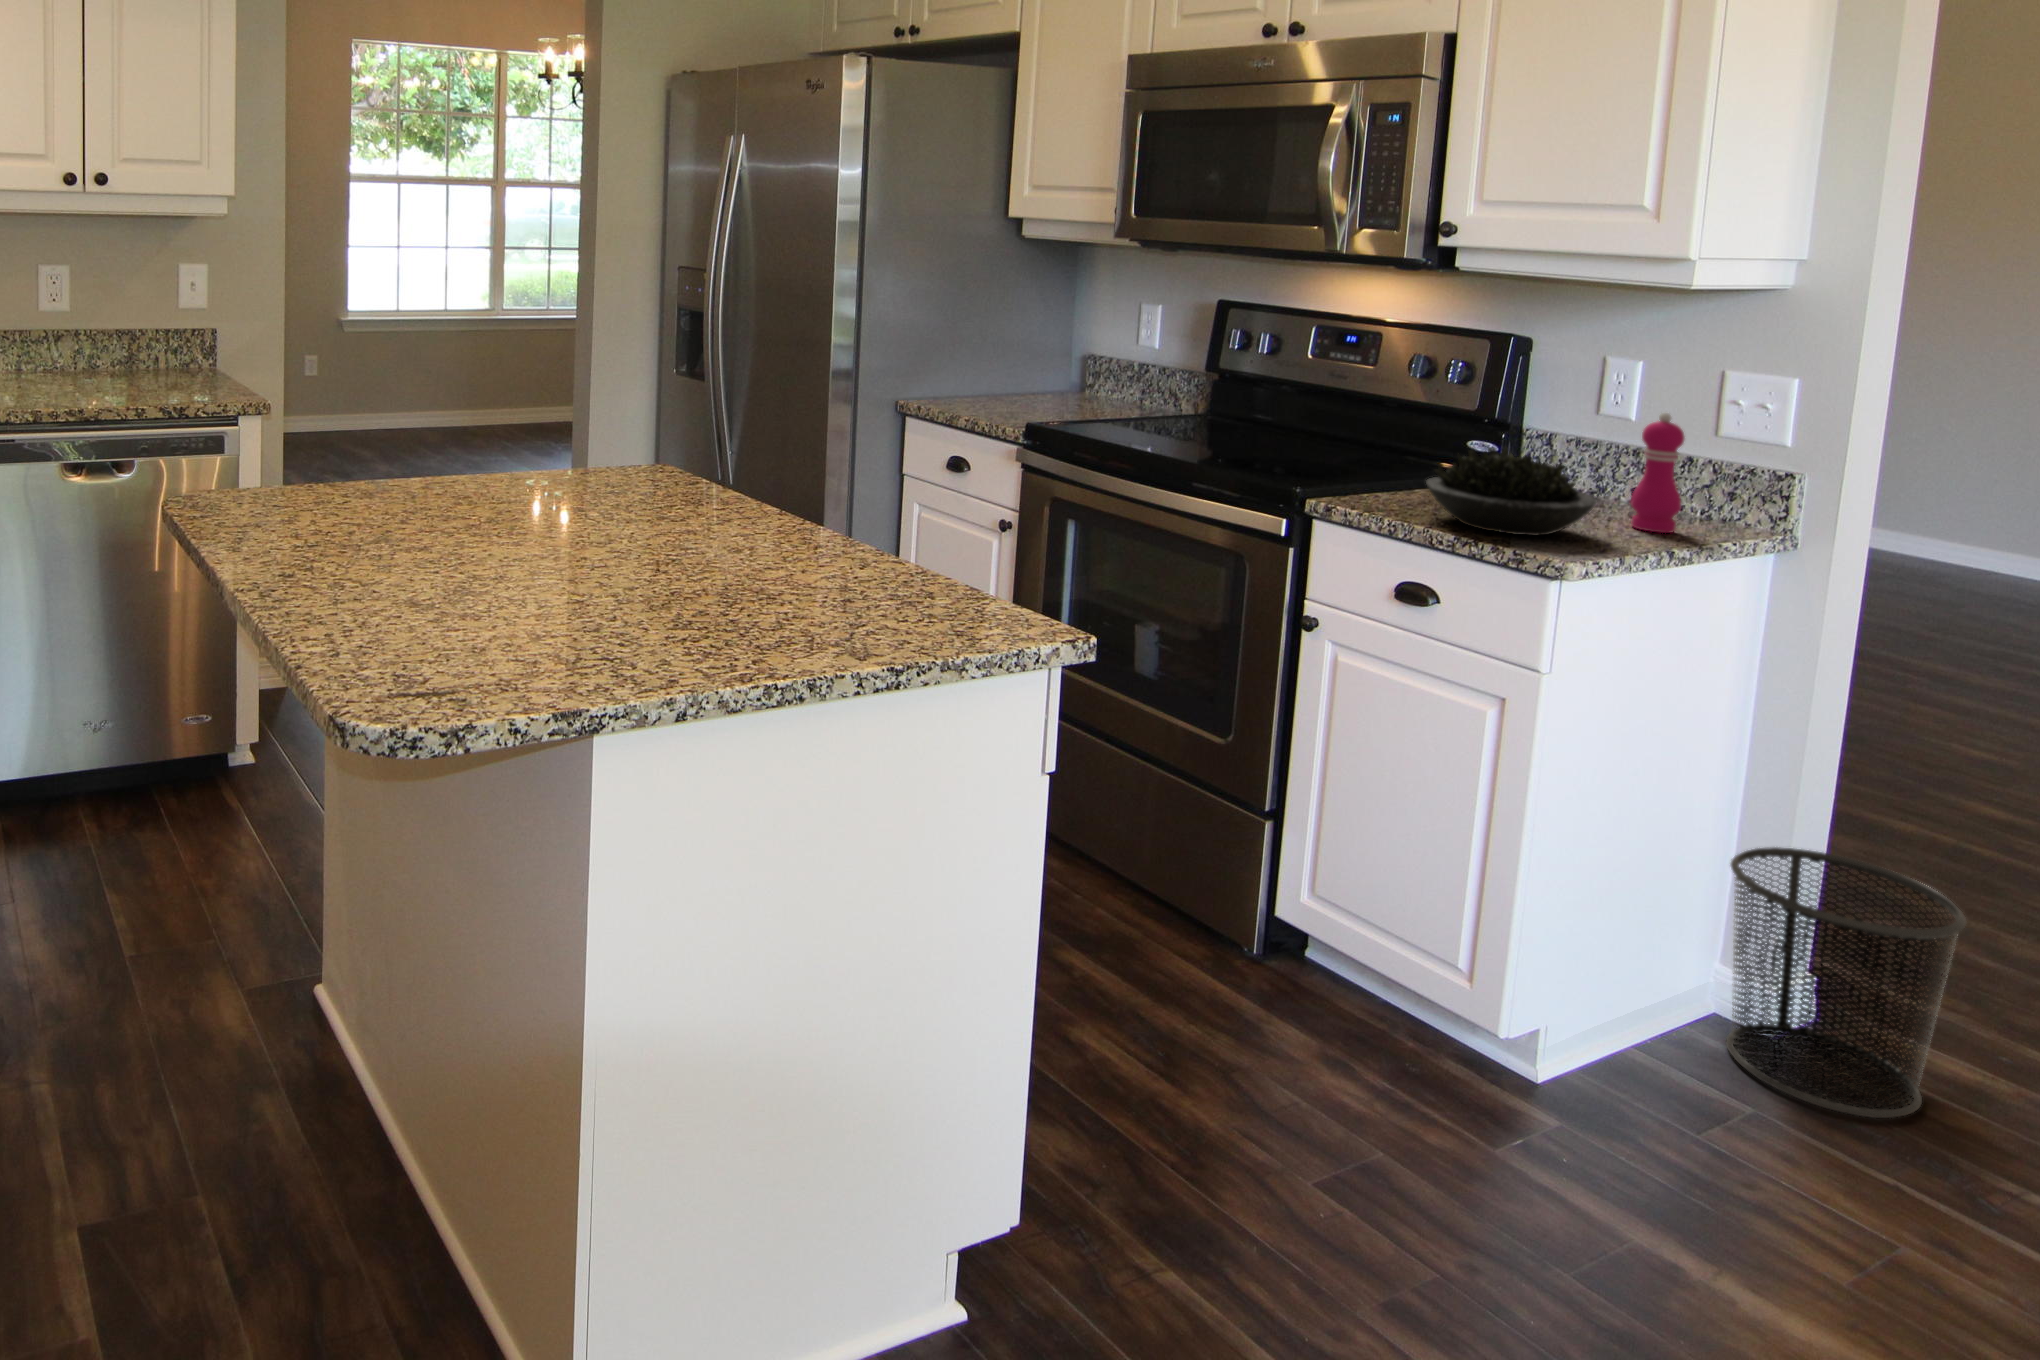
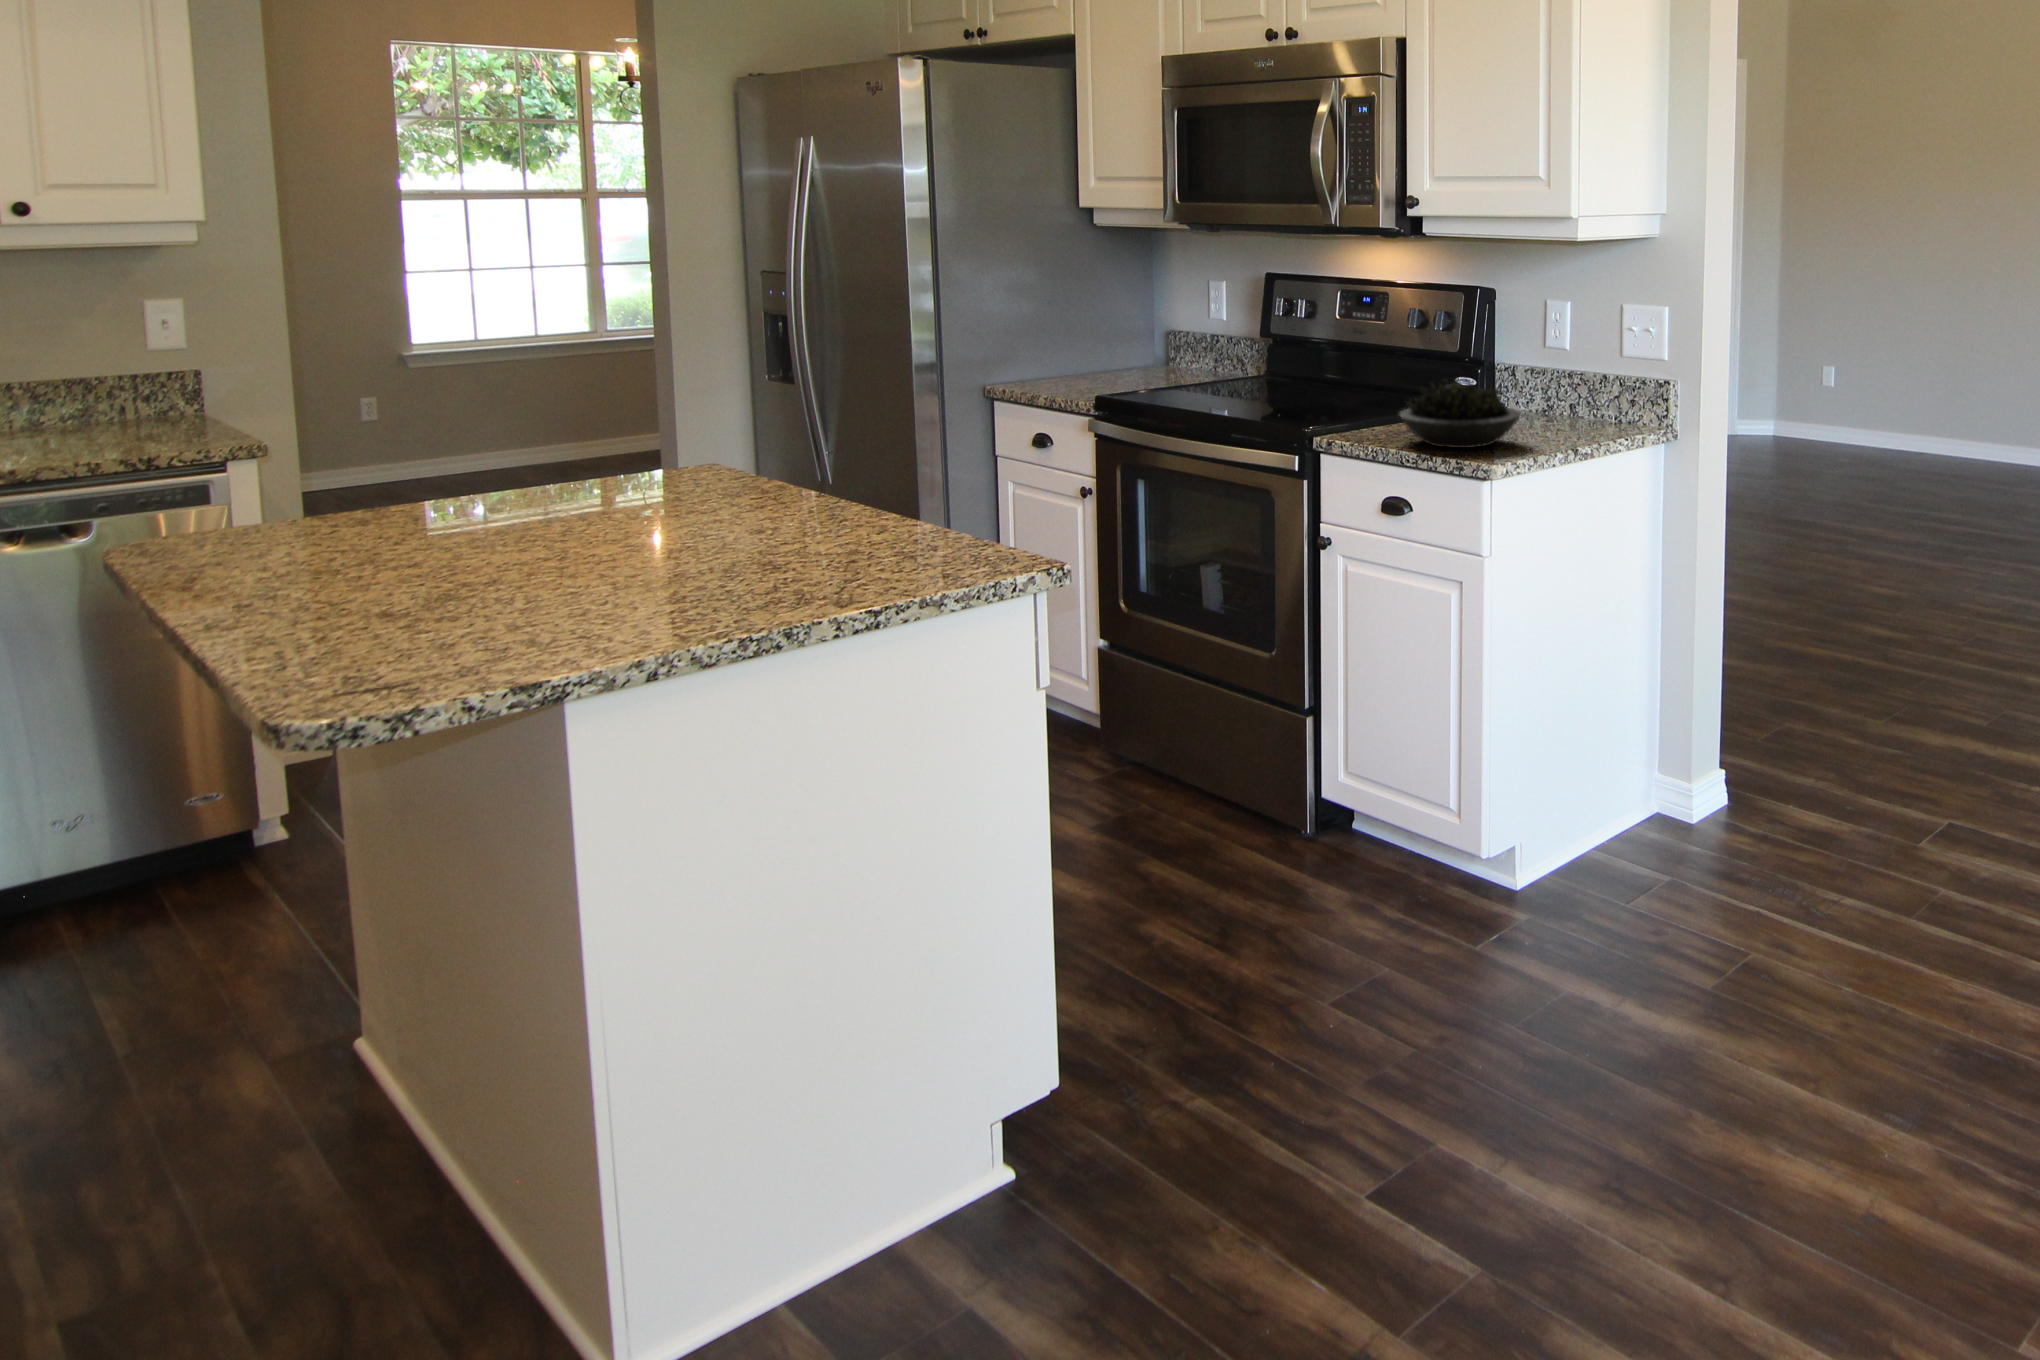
pepper mill: present [1631,413,1684,533] -> none [1553,341,1587,436]
waste bin: present [1726,847,1966,1118] -> none [1642,668,1786,860]

